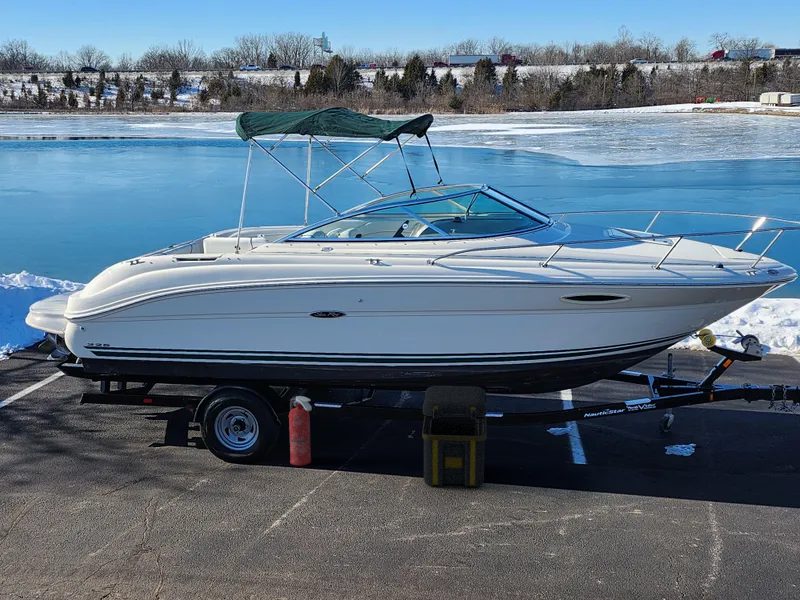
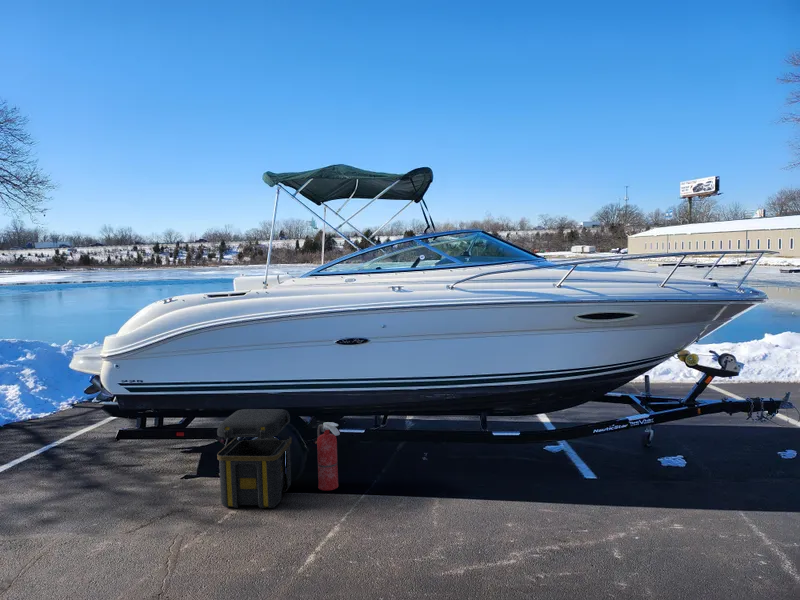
toolbox: present [422,386,487,487] -> present [217,409,292,508]

